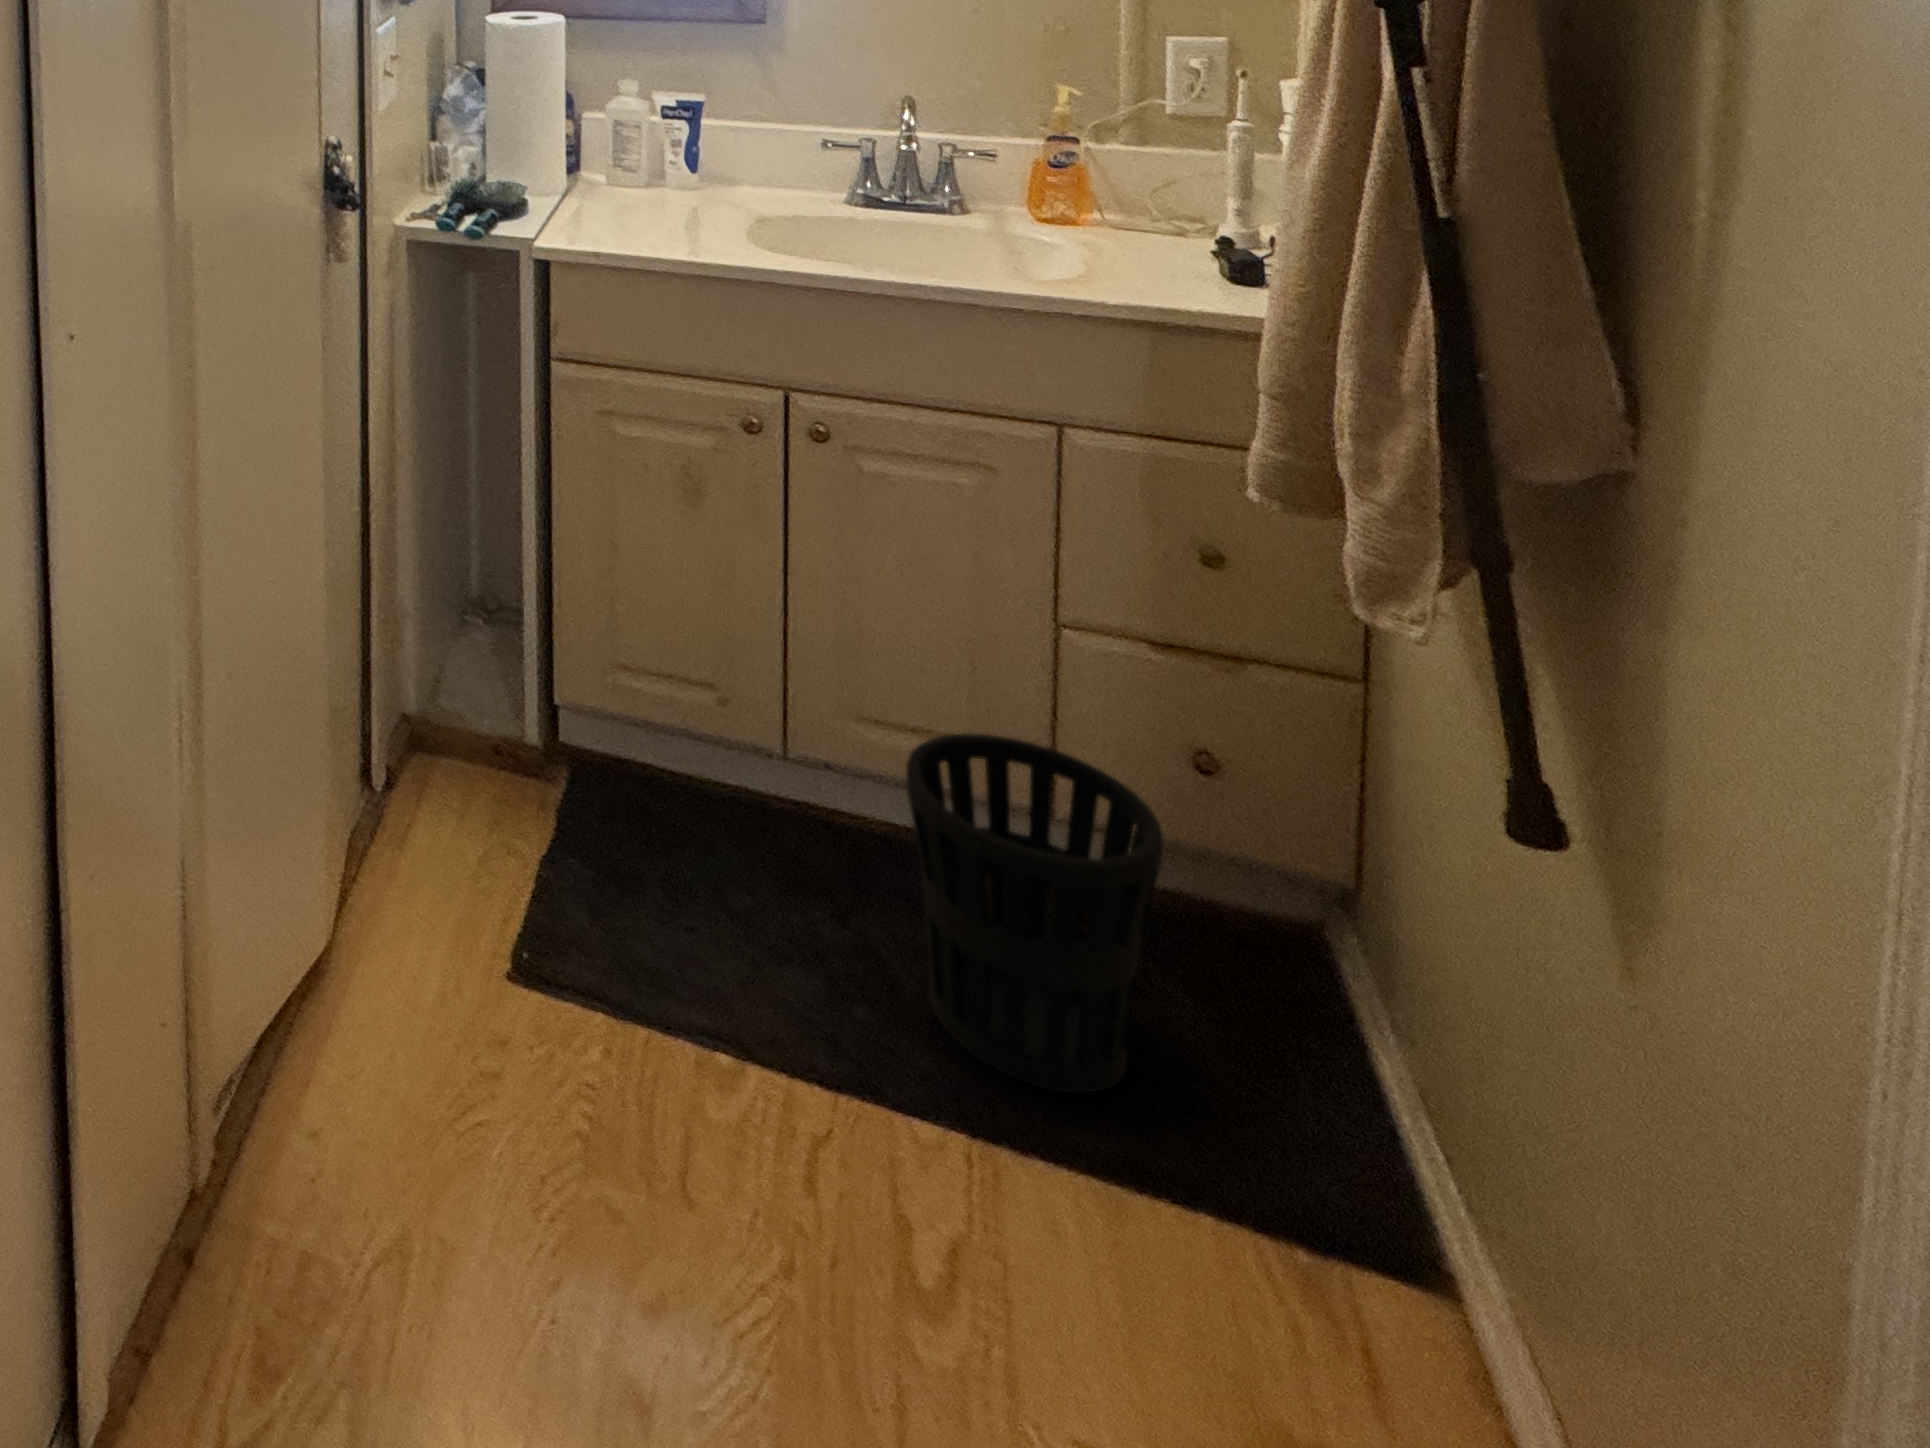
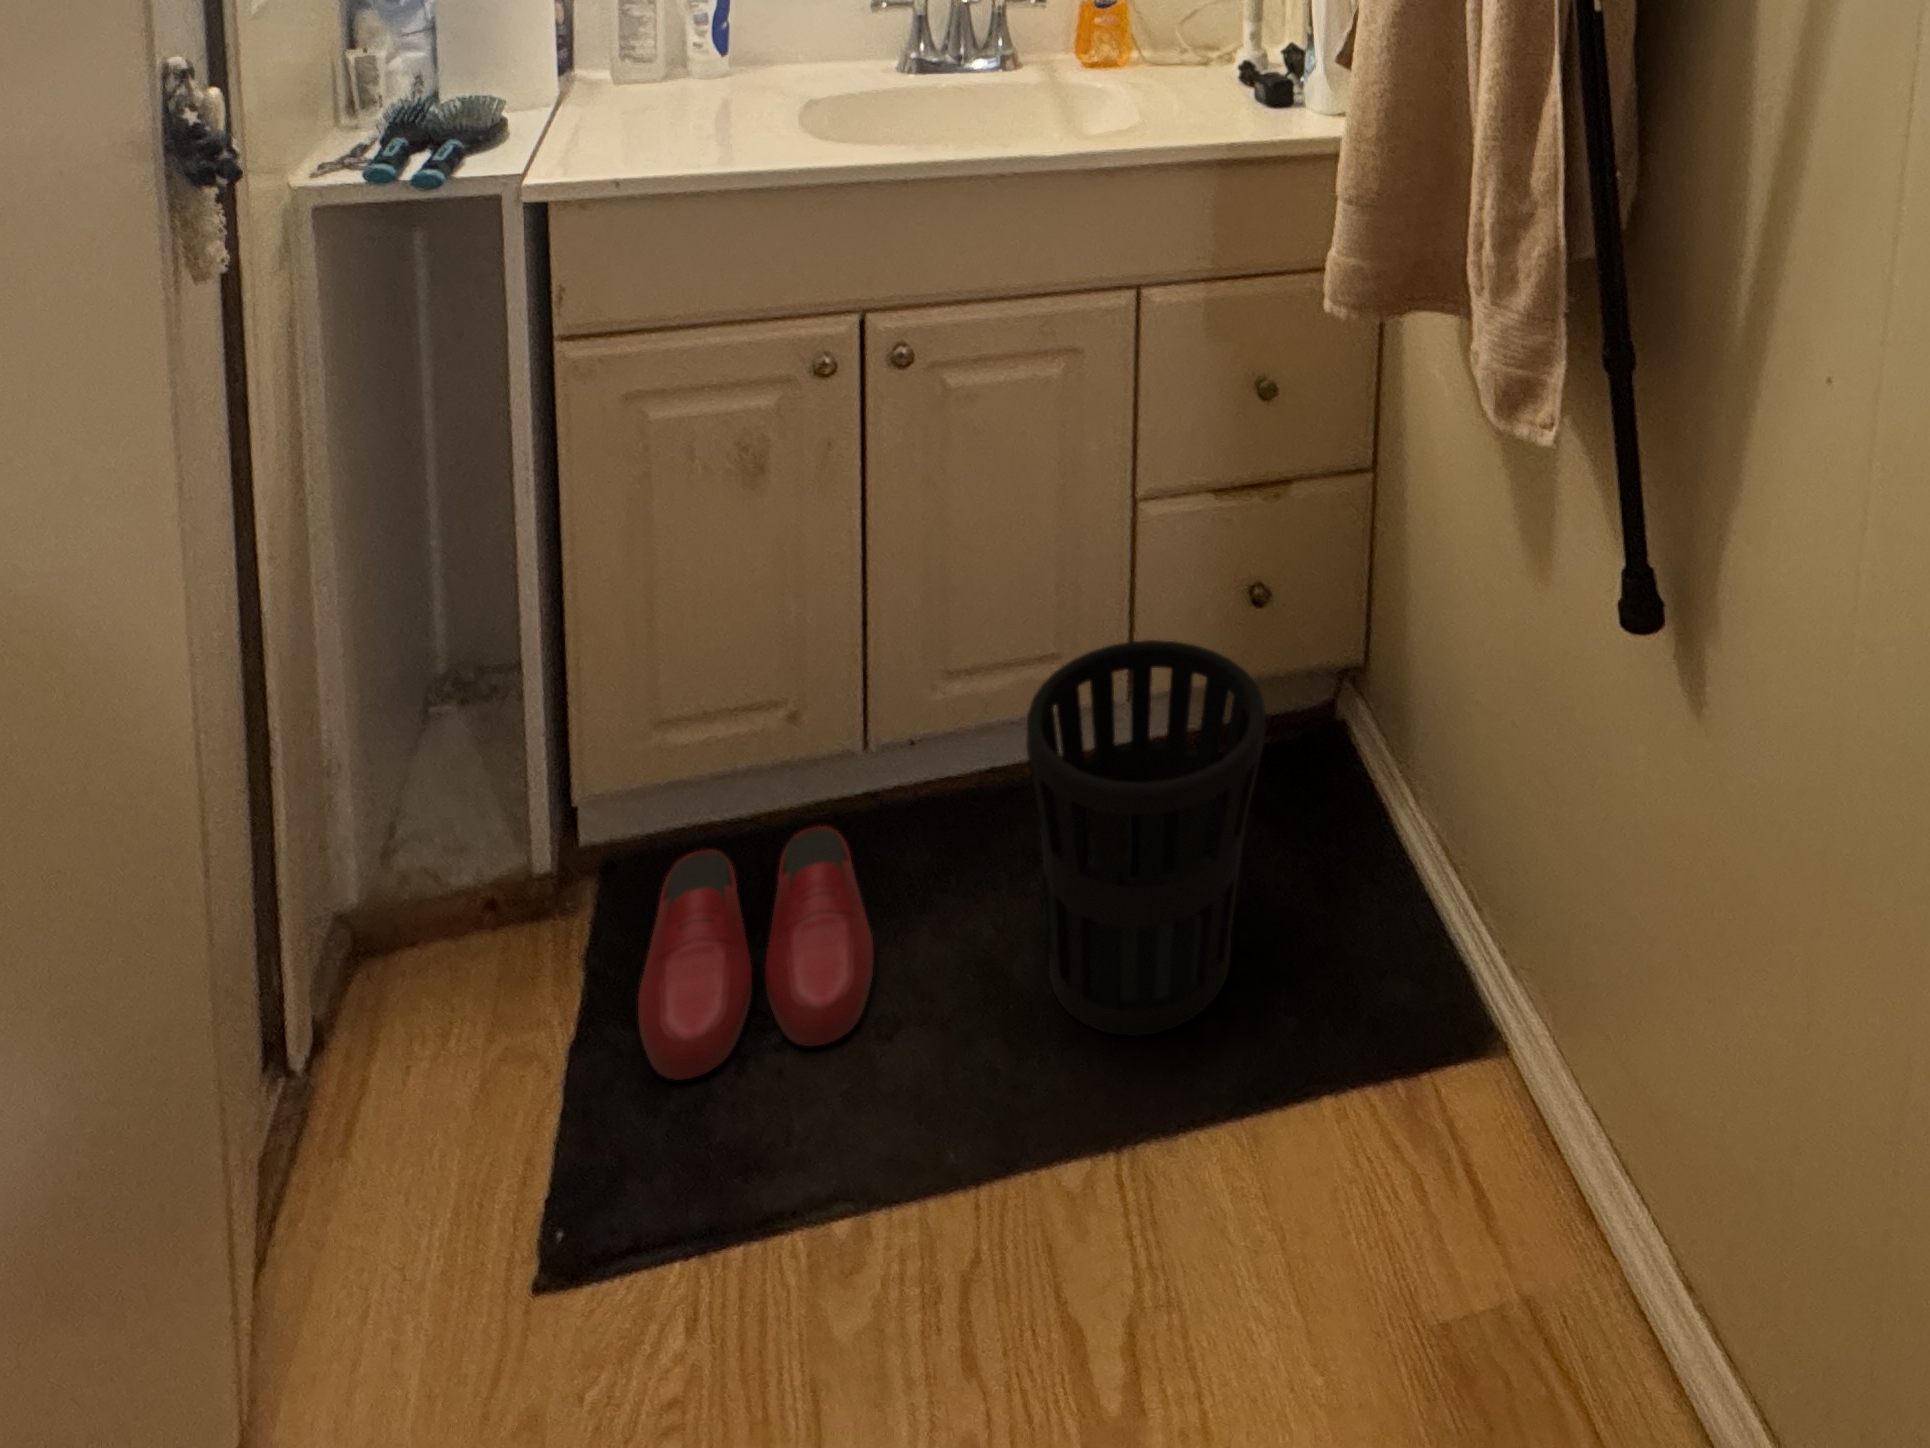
slippers: none [589,770,773,941] -> present [638,826,873,1080]

